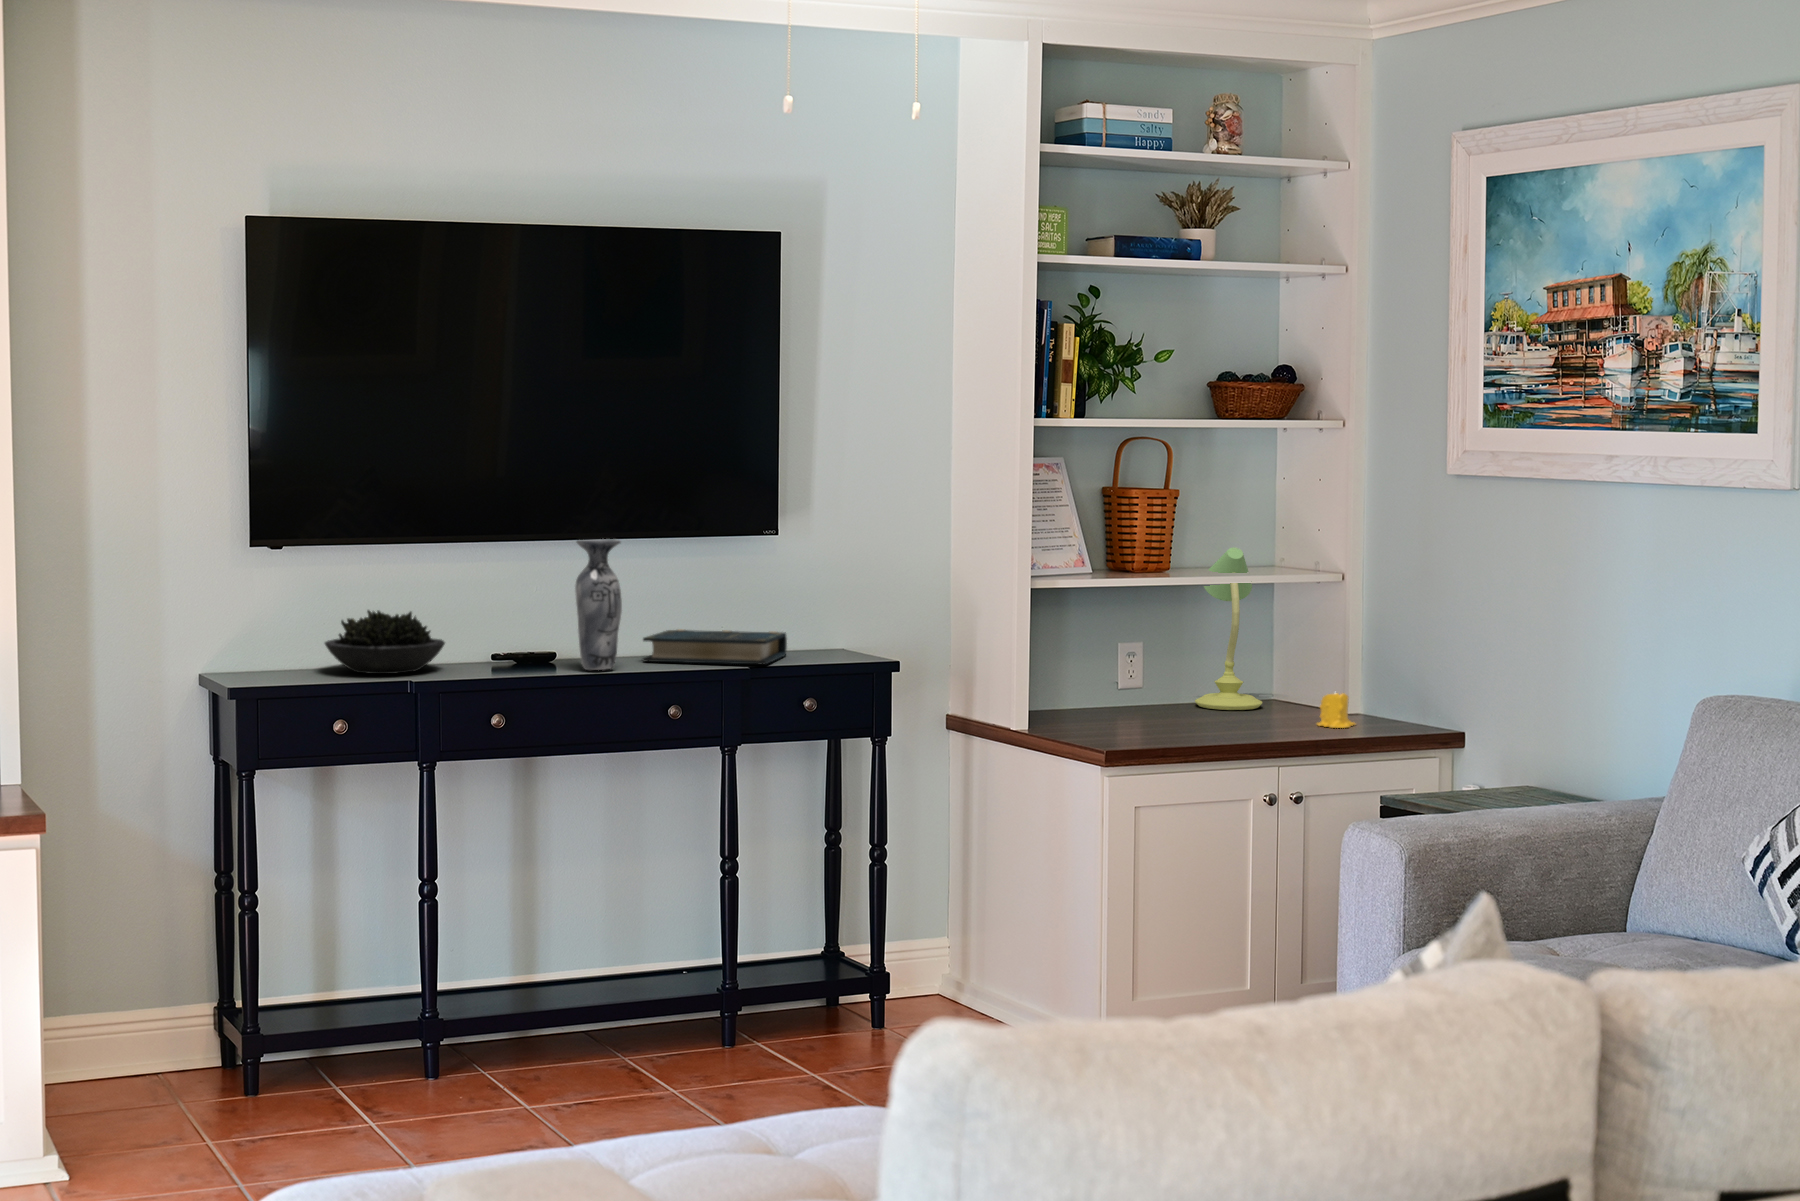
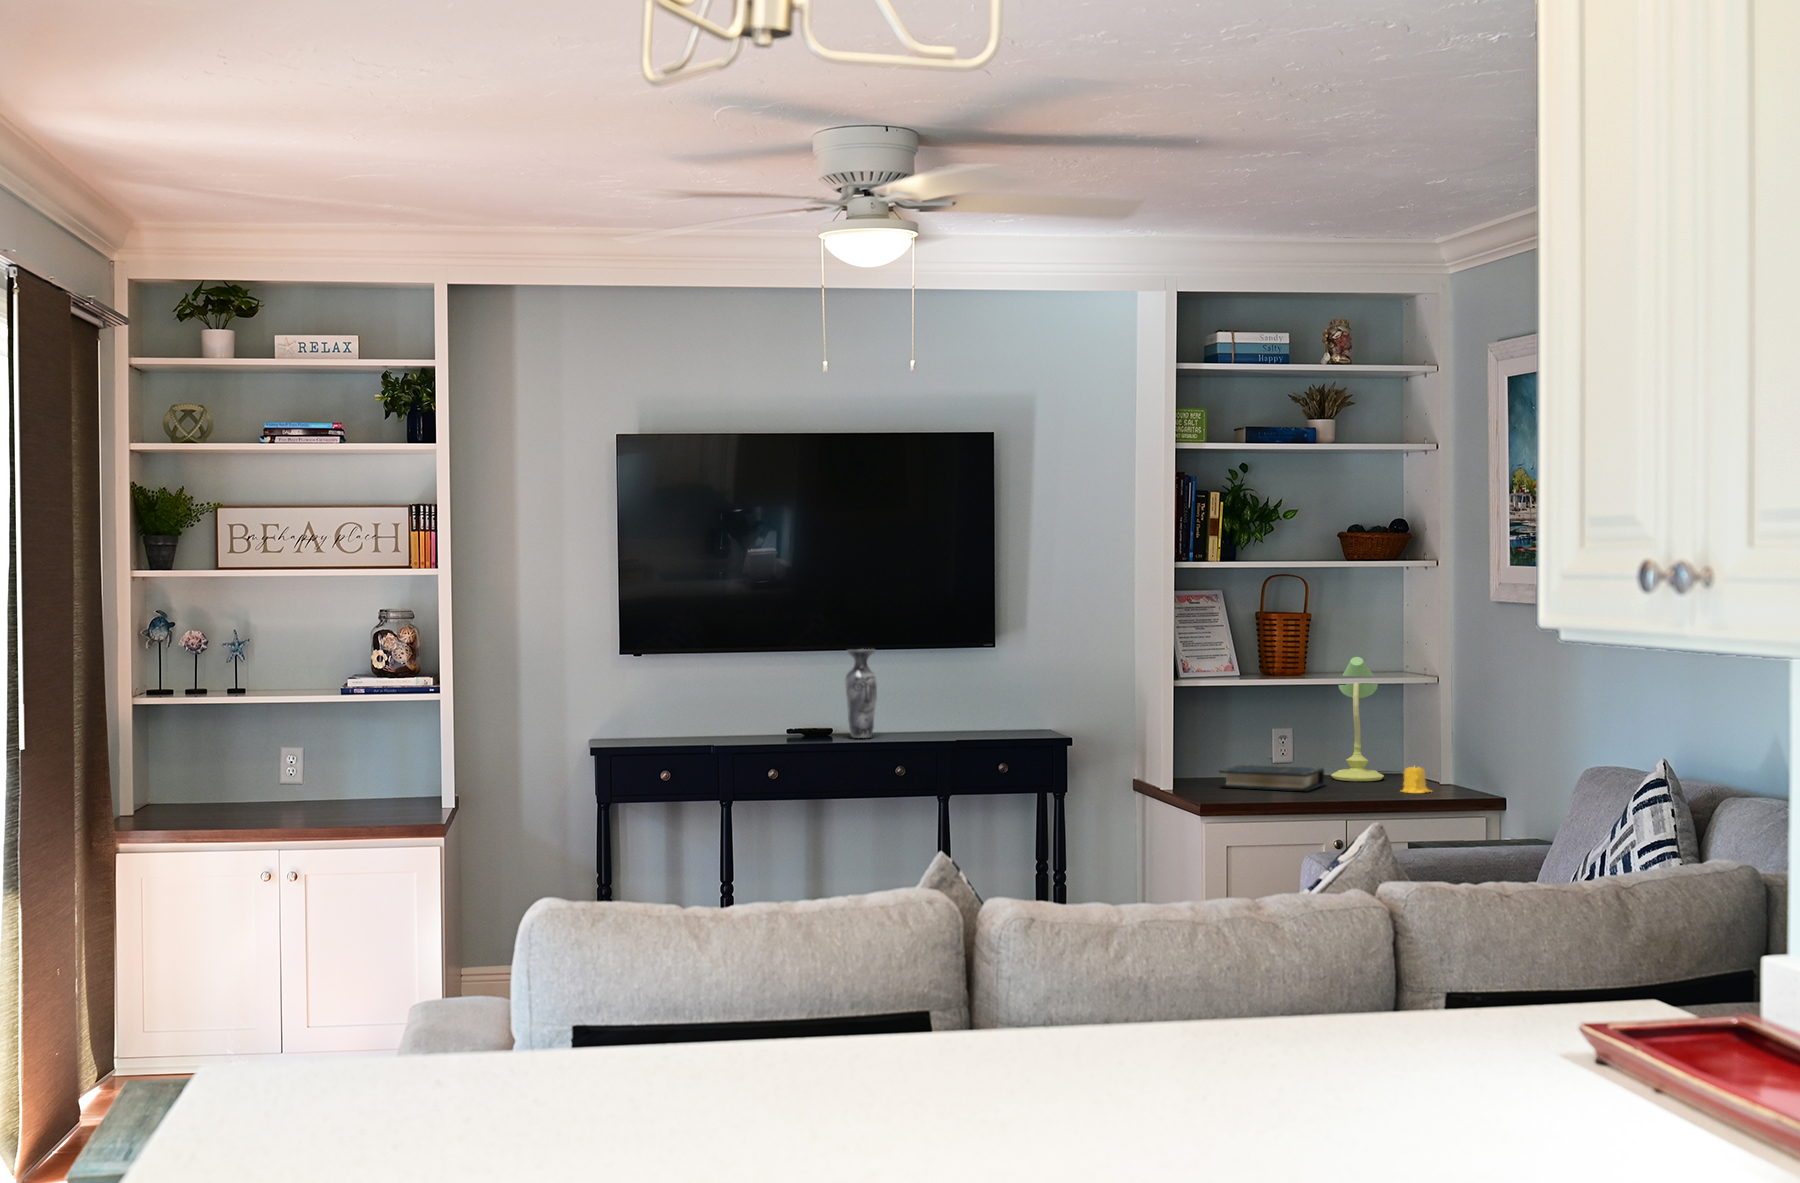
succulent plant: present [325,610,445,674] -> none [686,695,764,738]
book: present [643,630,787,664] -> present [1219,765,1325,791]

